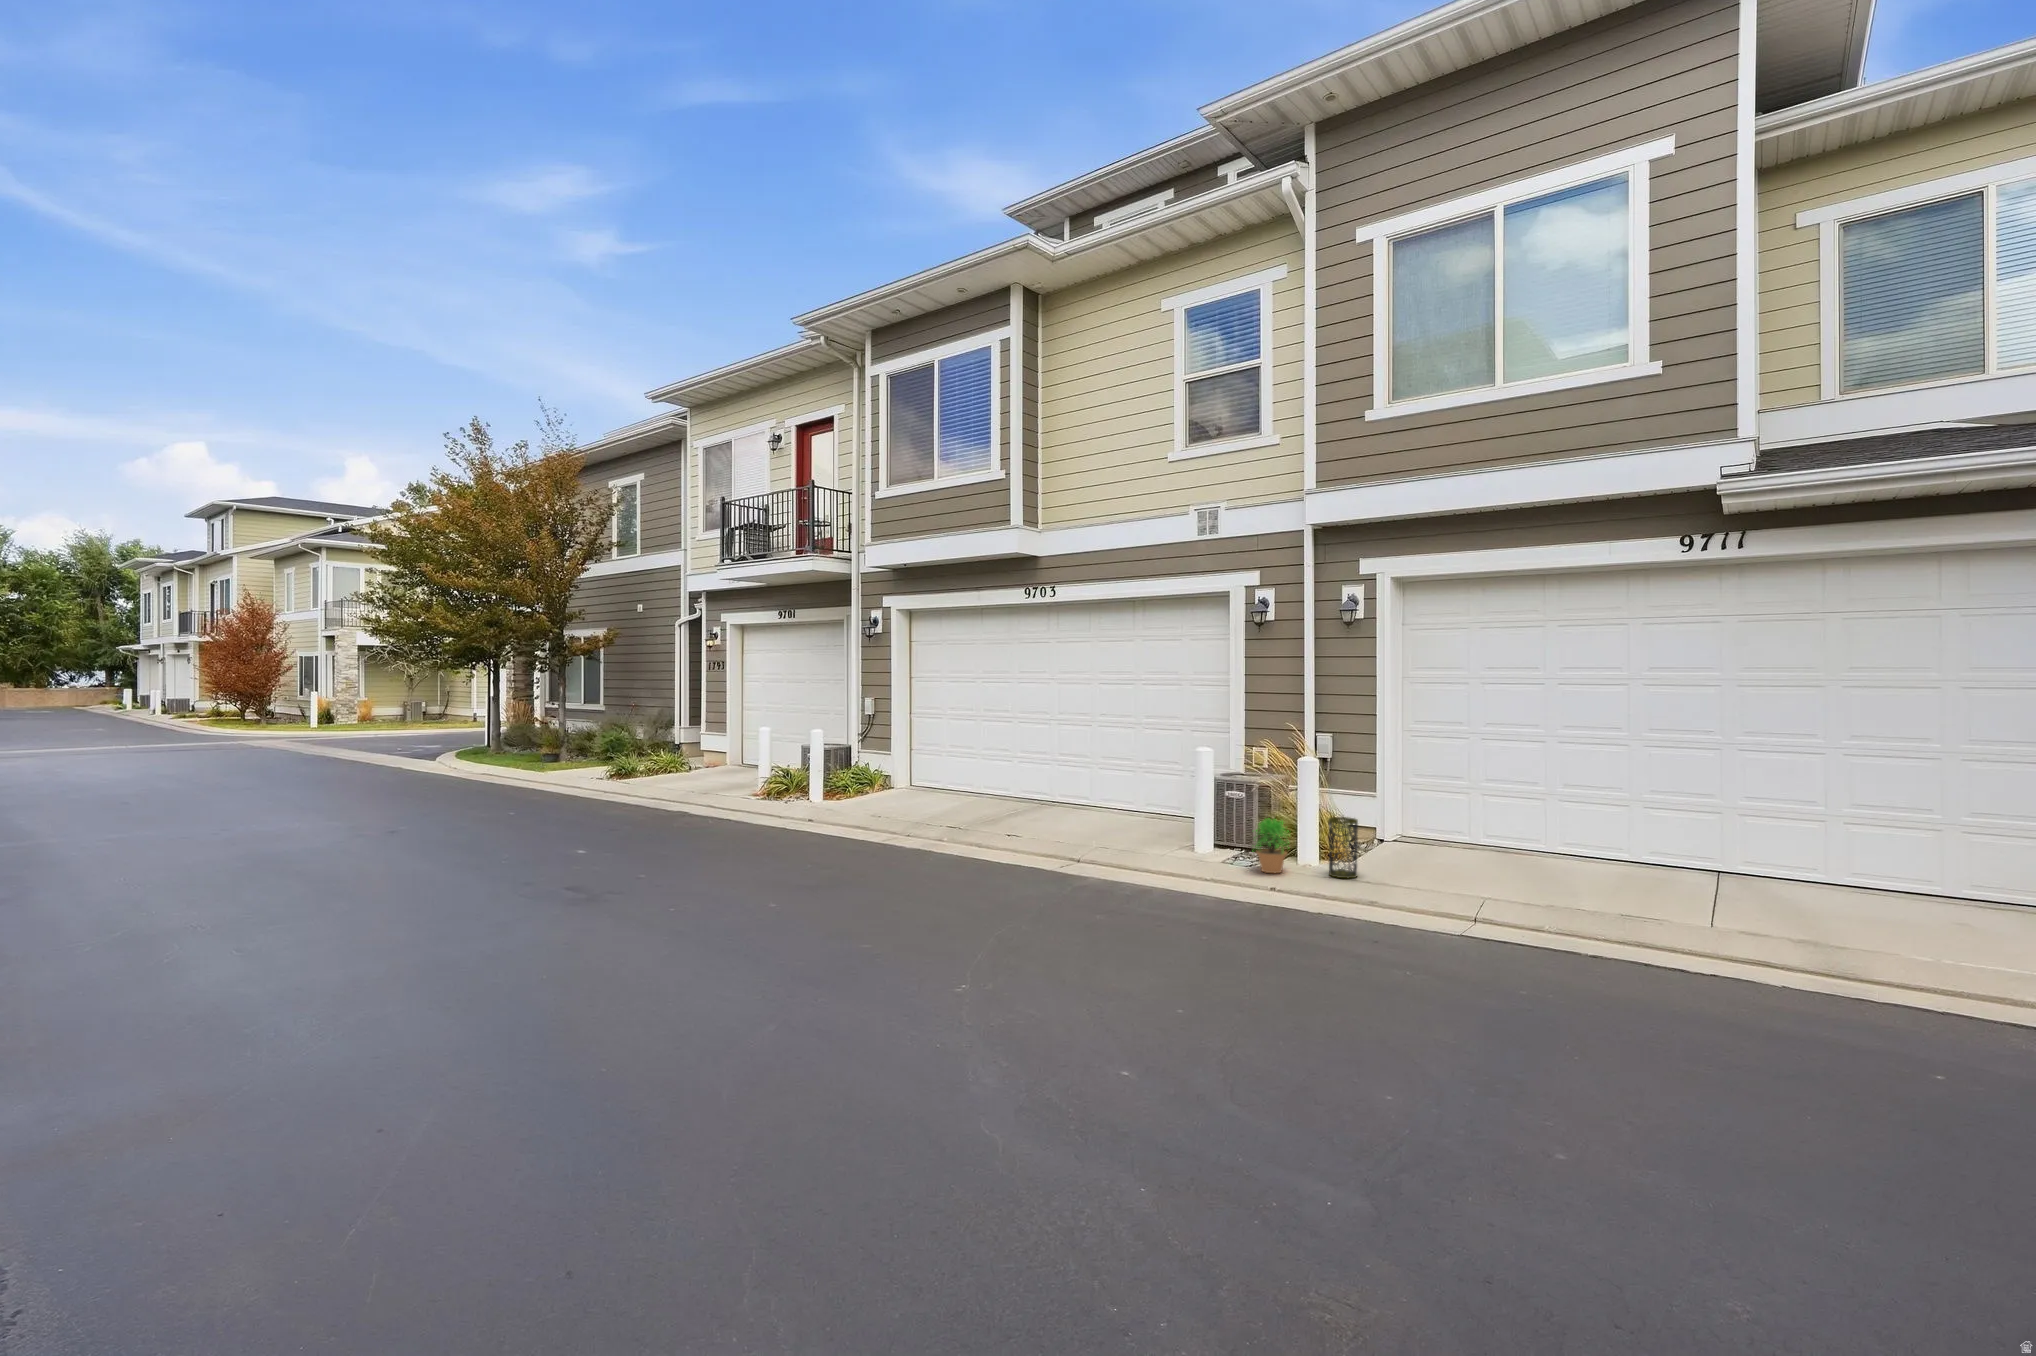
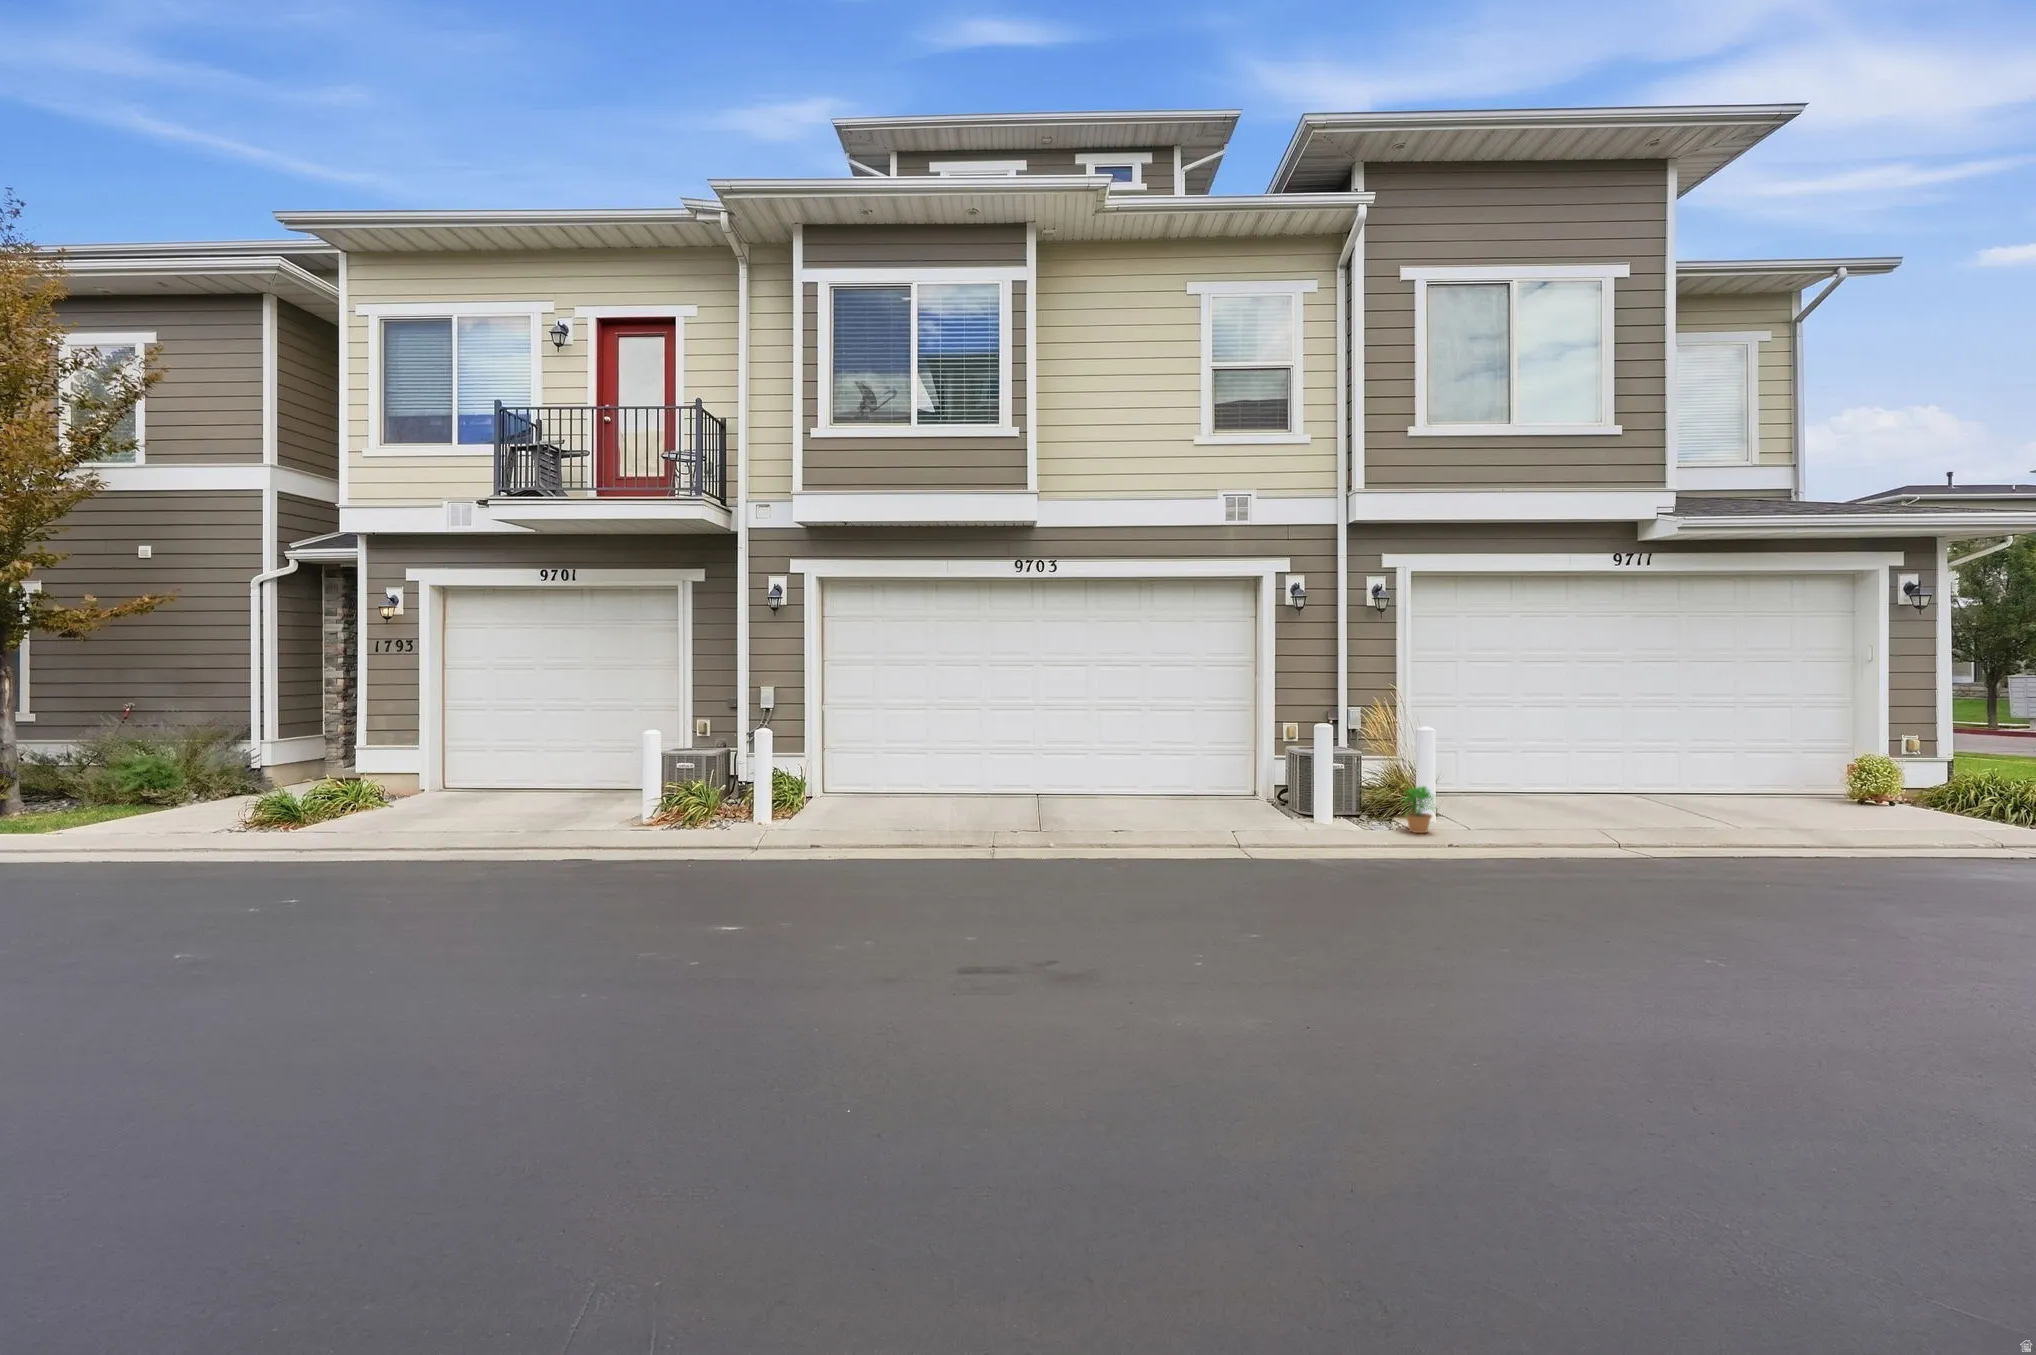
trash can: present [1328,817,1358,878] -> none [1454,779,1479,829]

